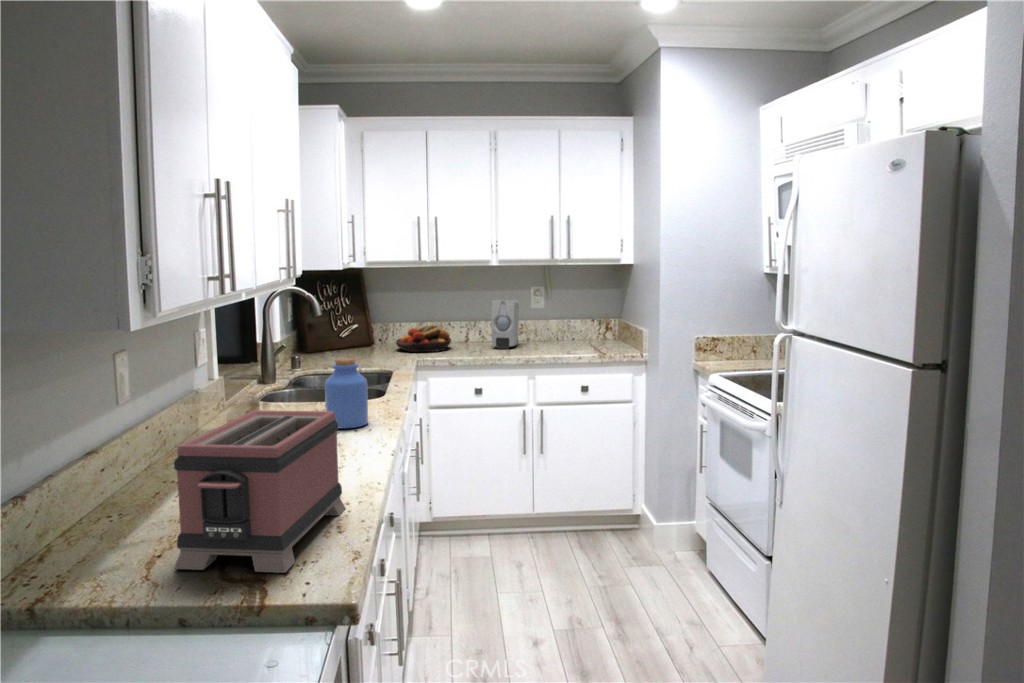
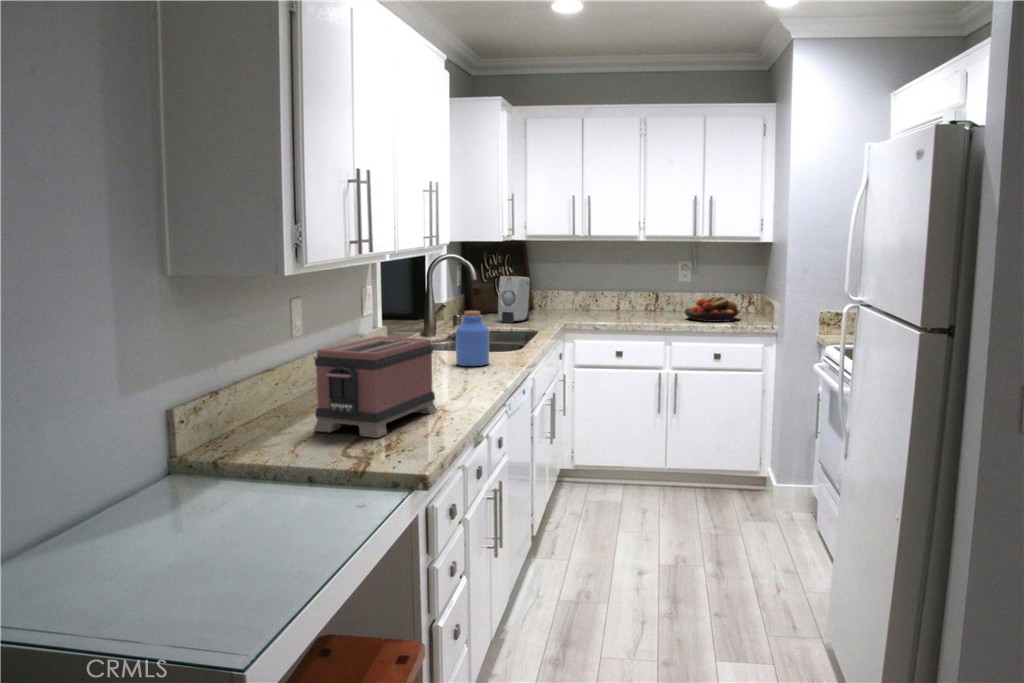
soap dispenser: present [492,300,518,349] -> present [498,276,531,323]
fruit bowl: present [396,325,451,352] -> present [685,296,740,322]

